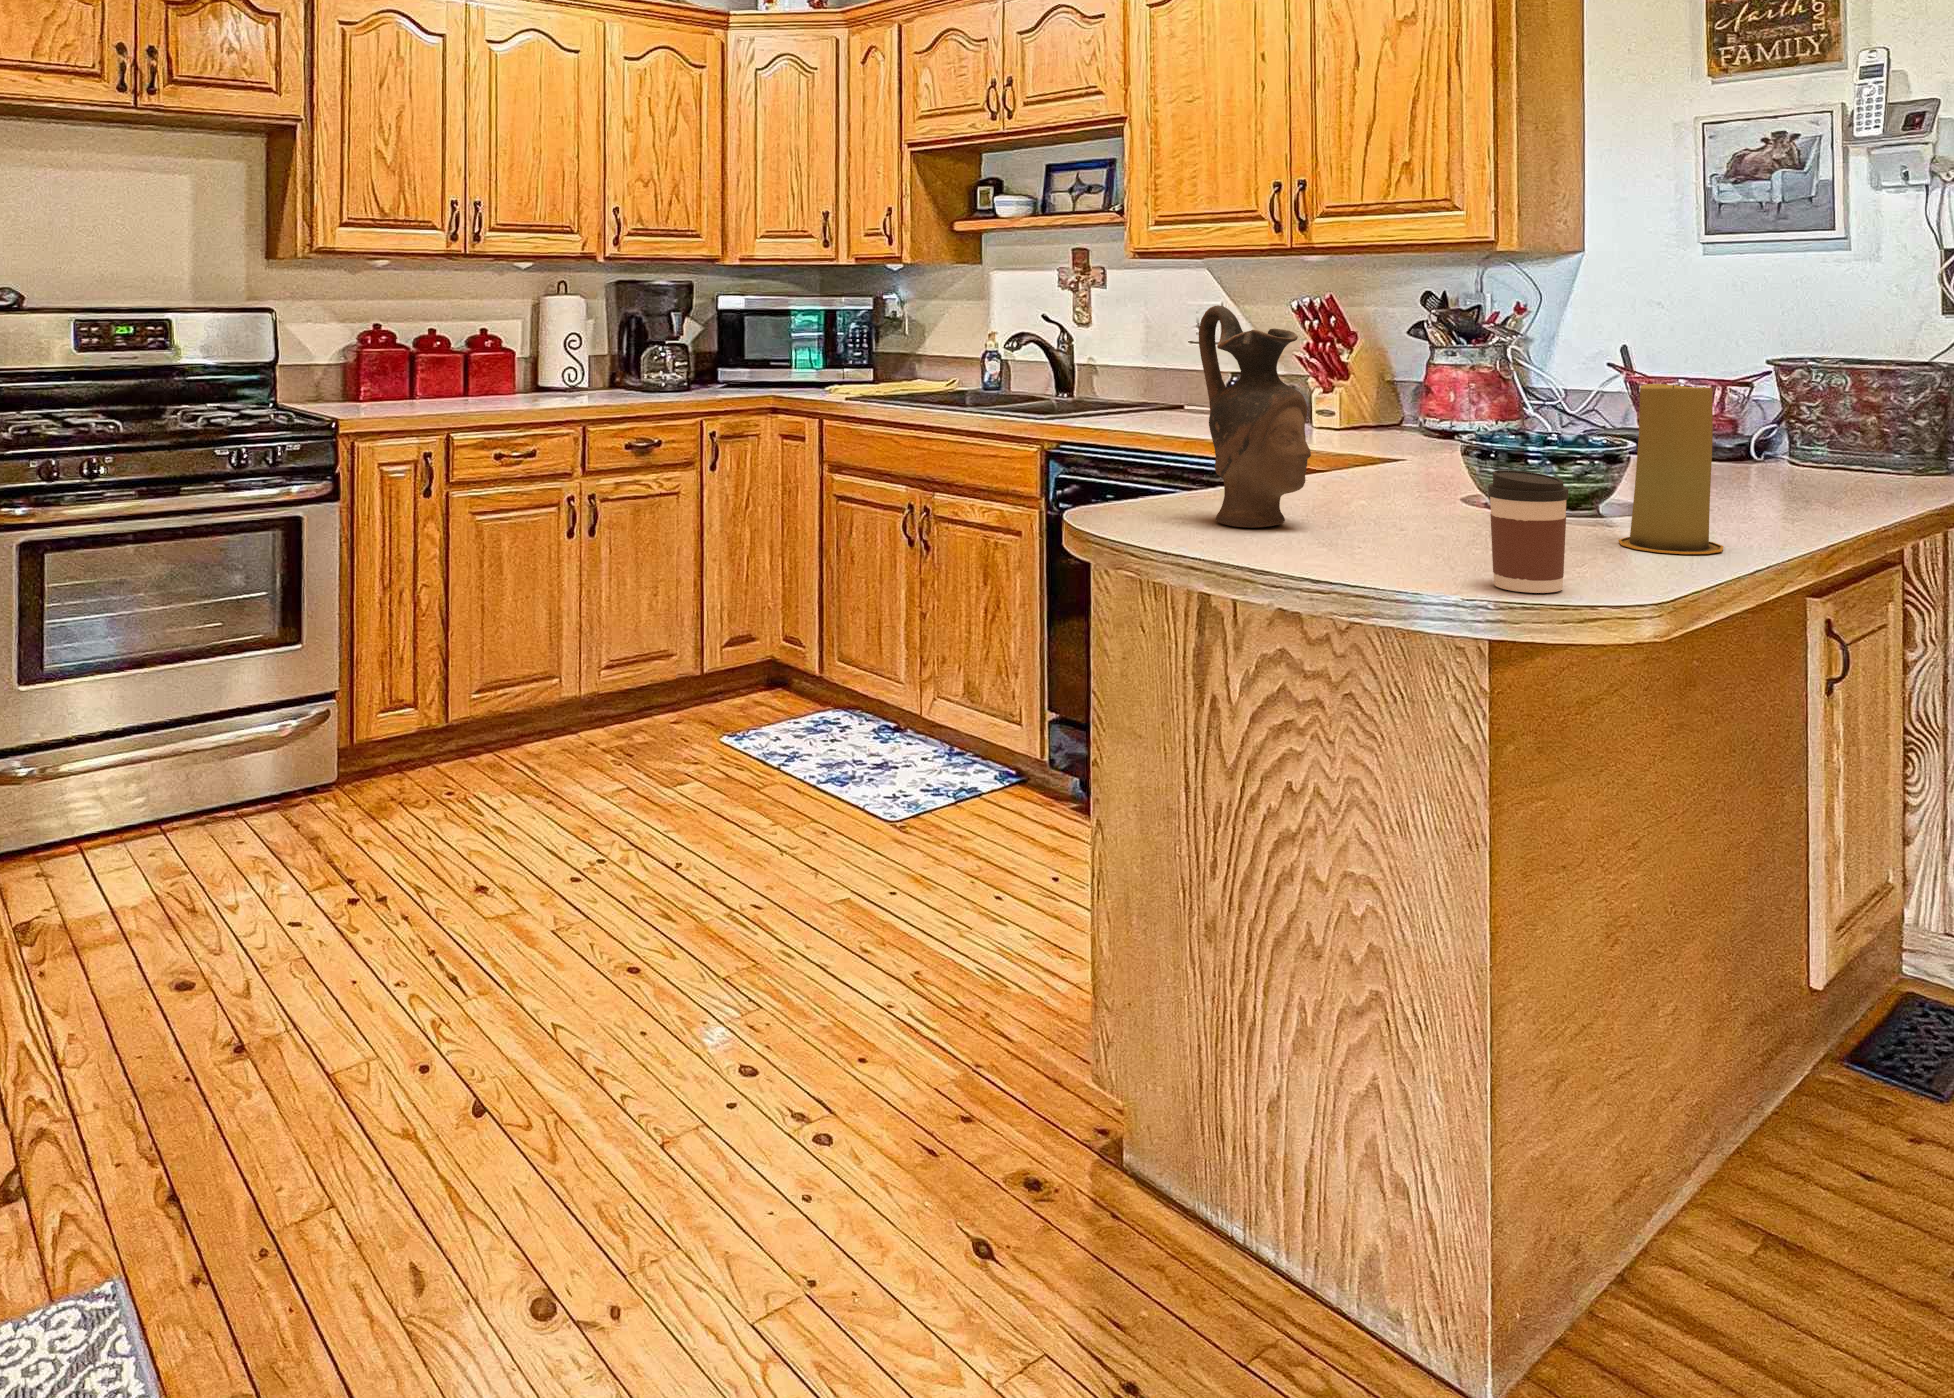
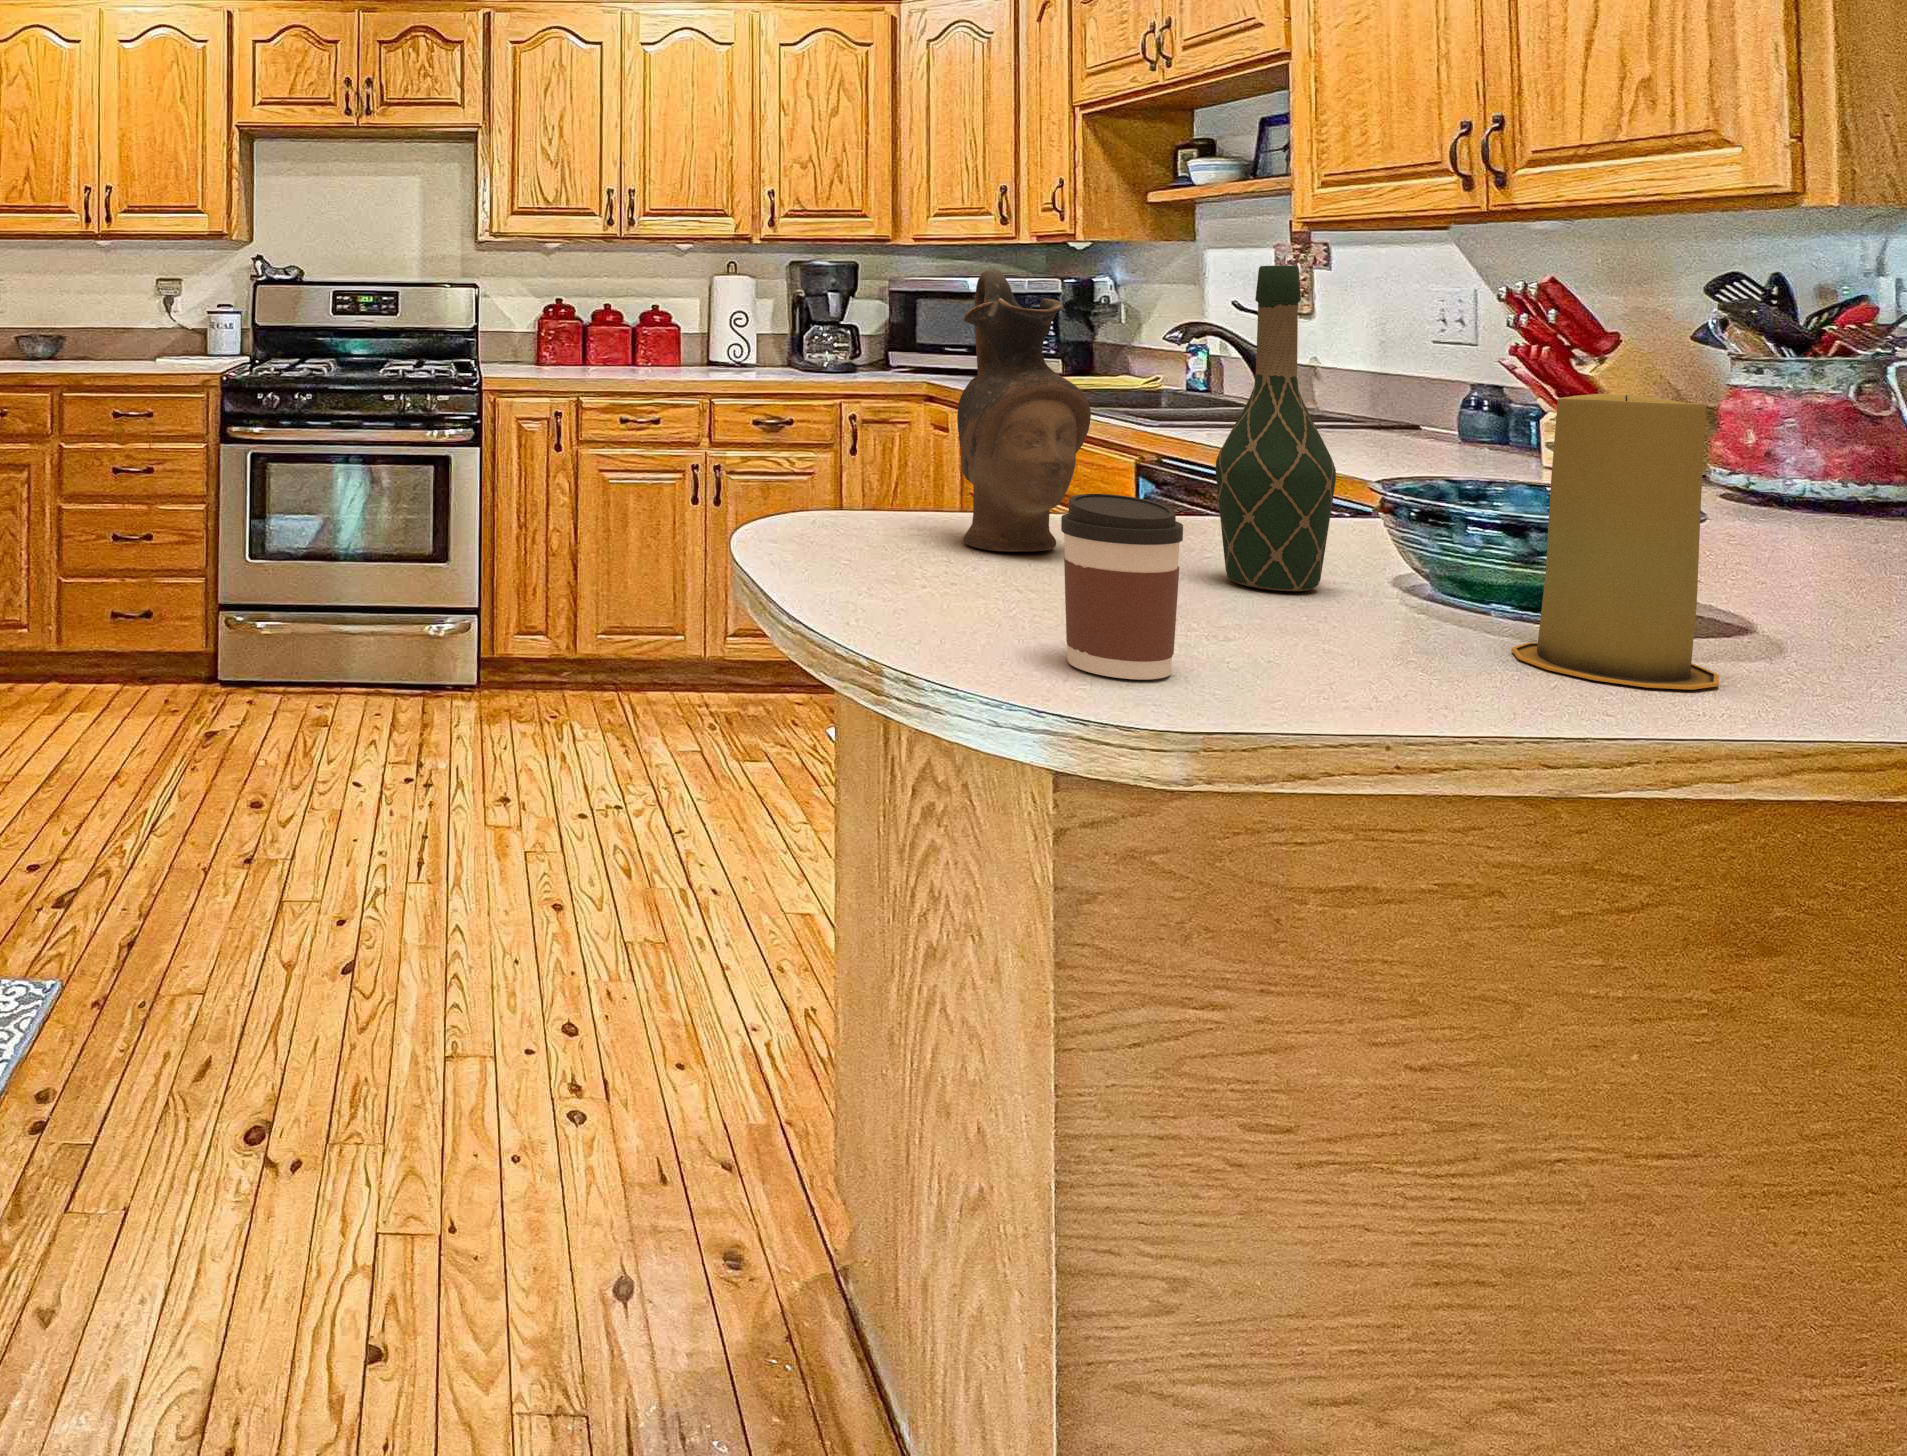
wine bottle: none [1400,304,1476,529] -> present [1216,266,1336,591]

